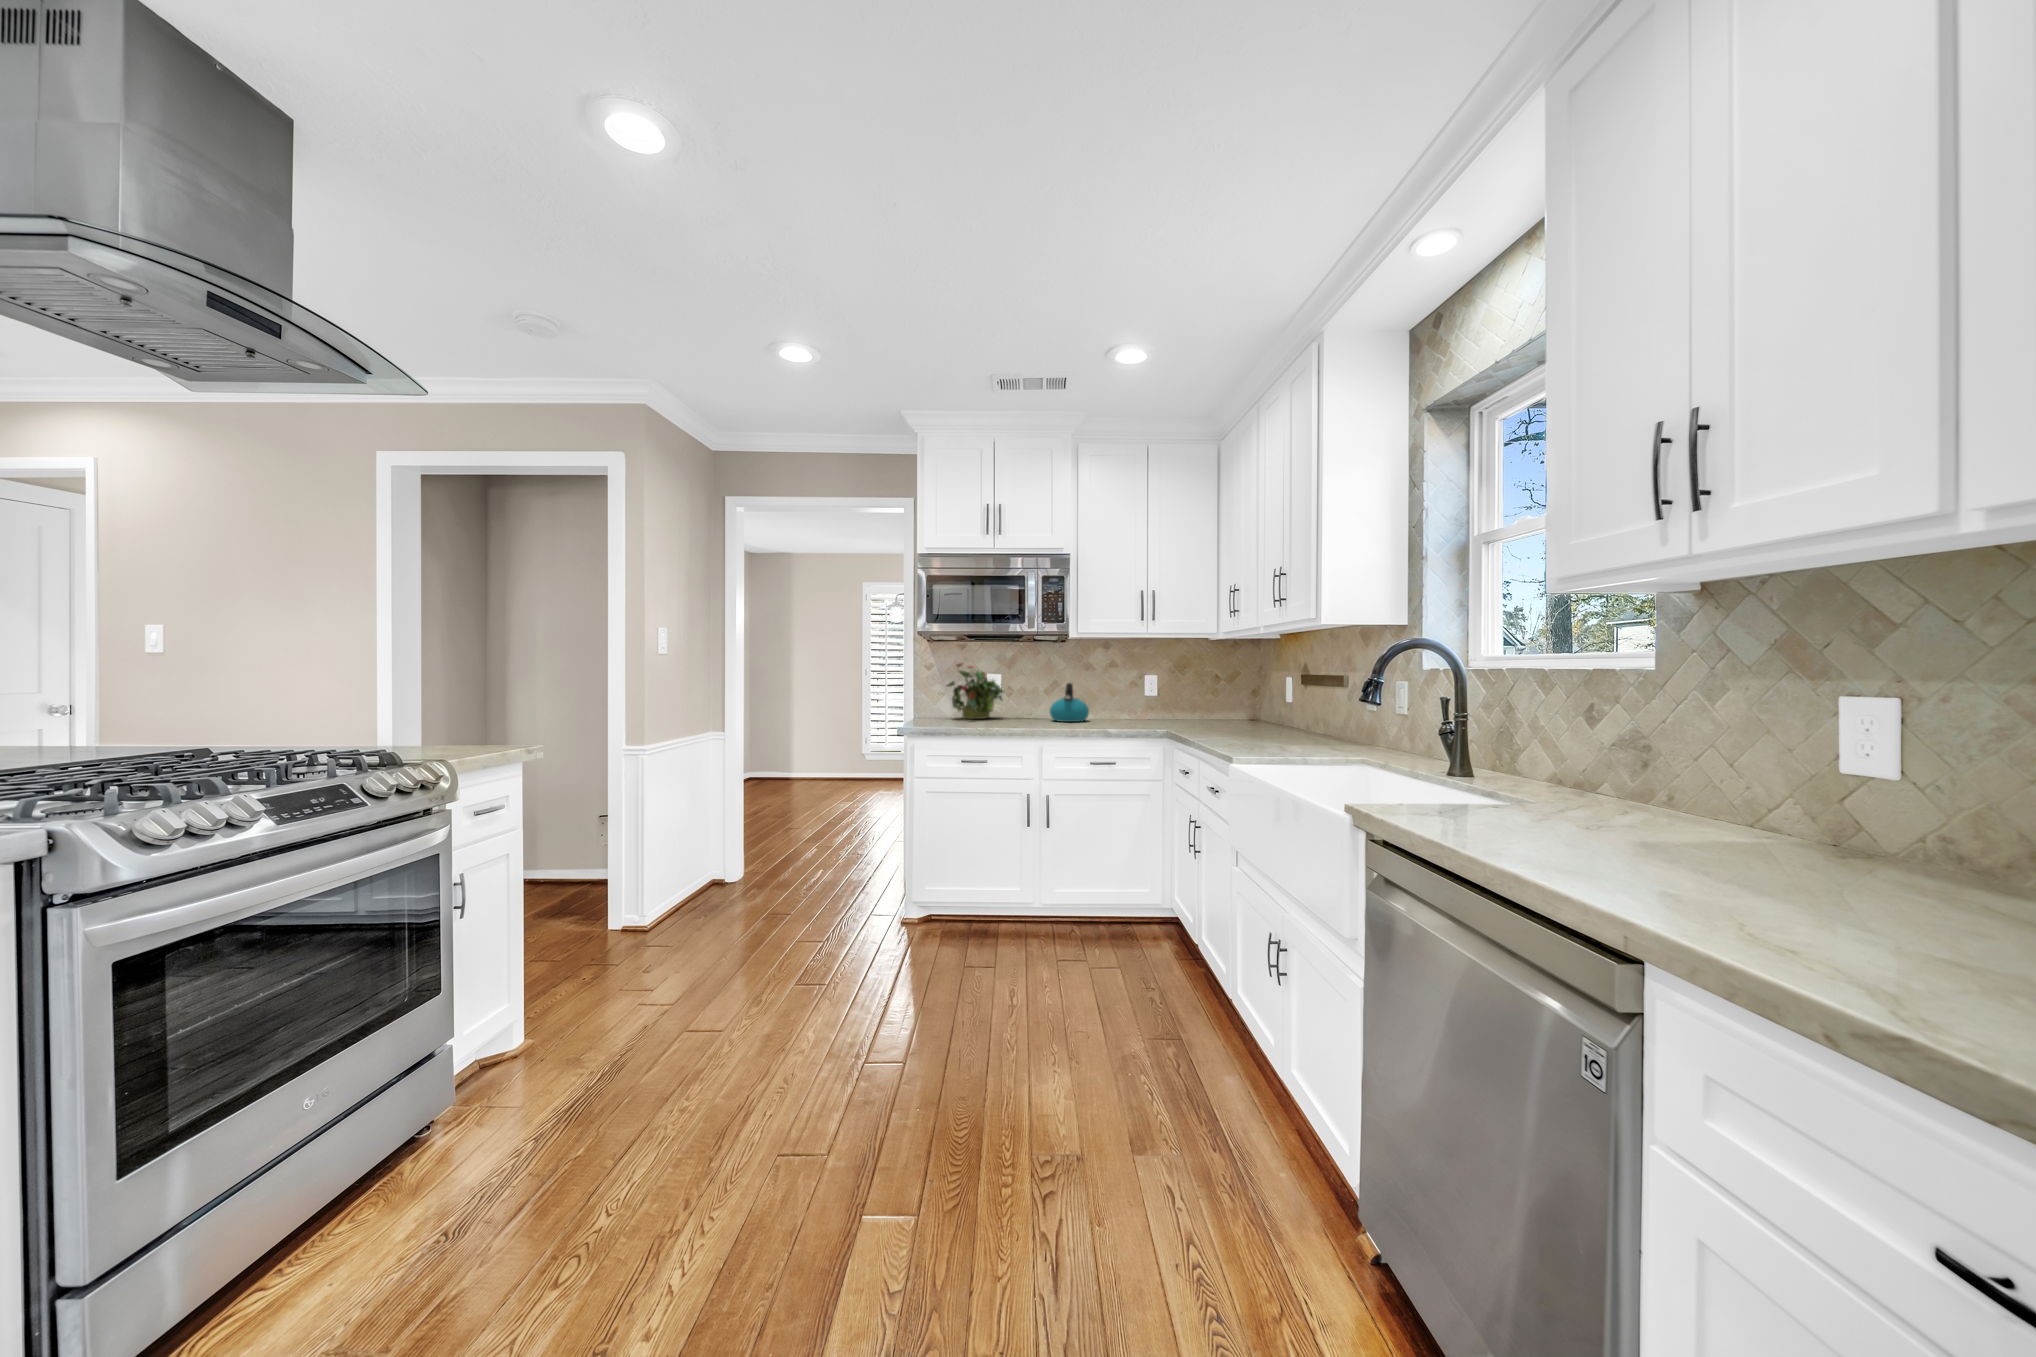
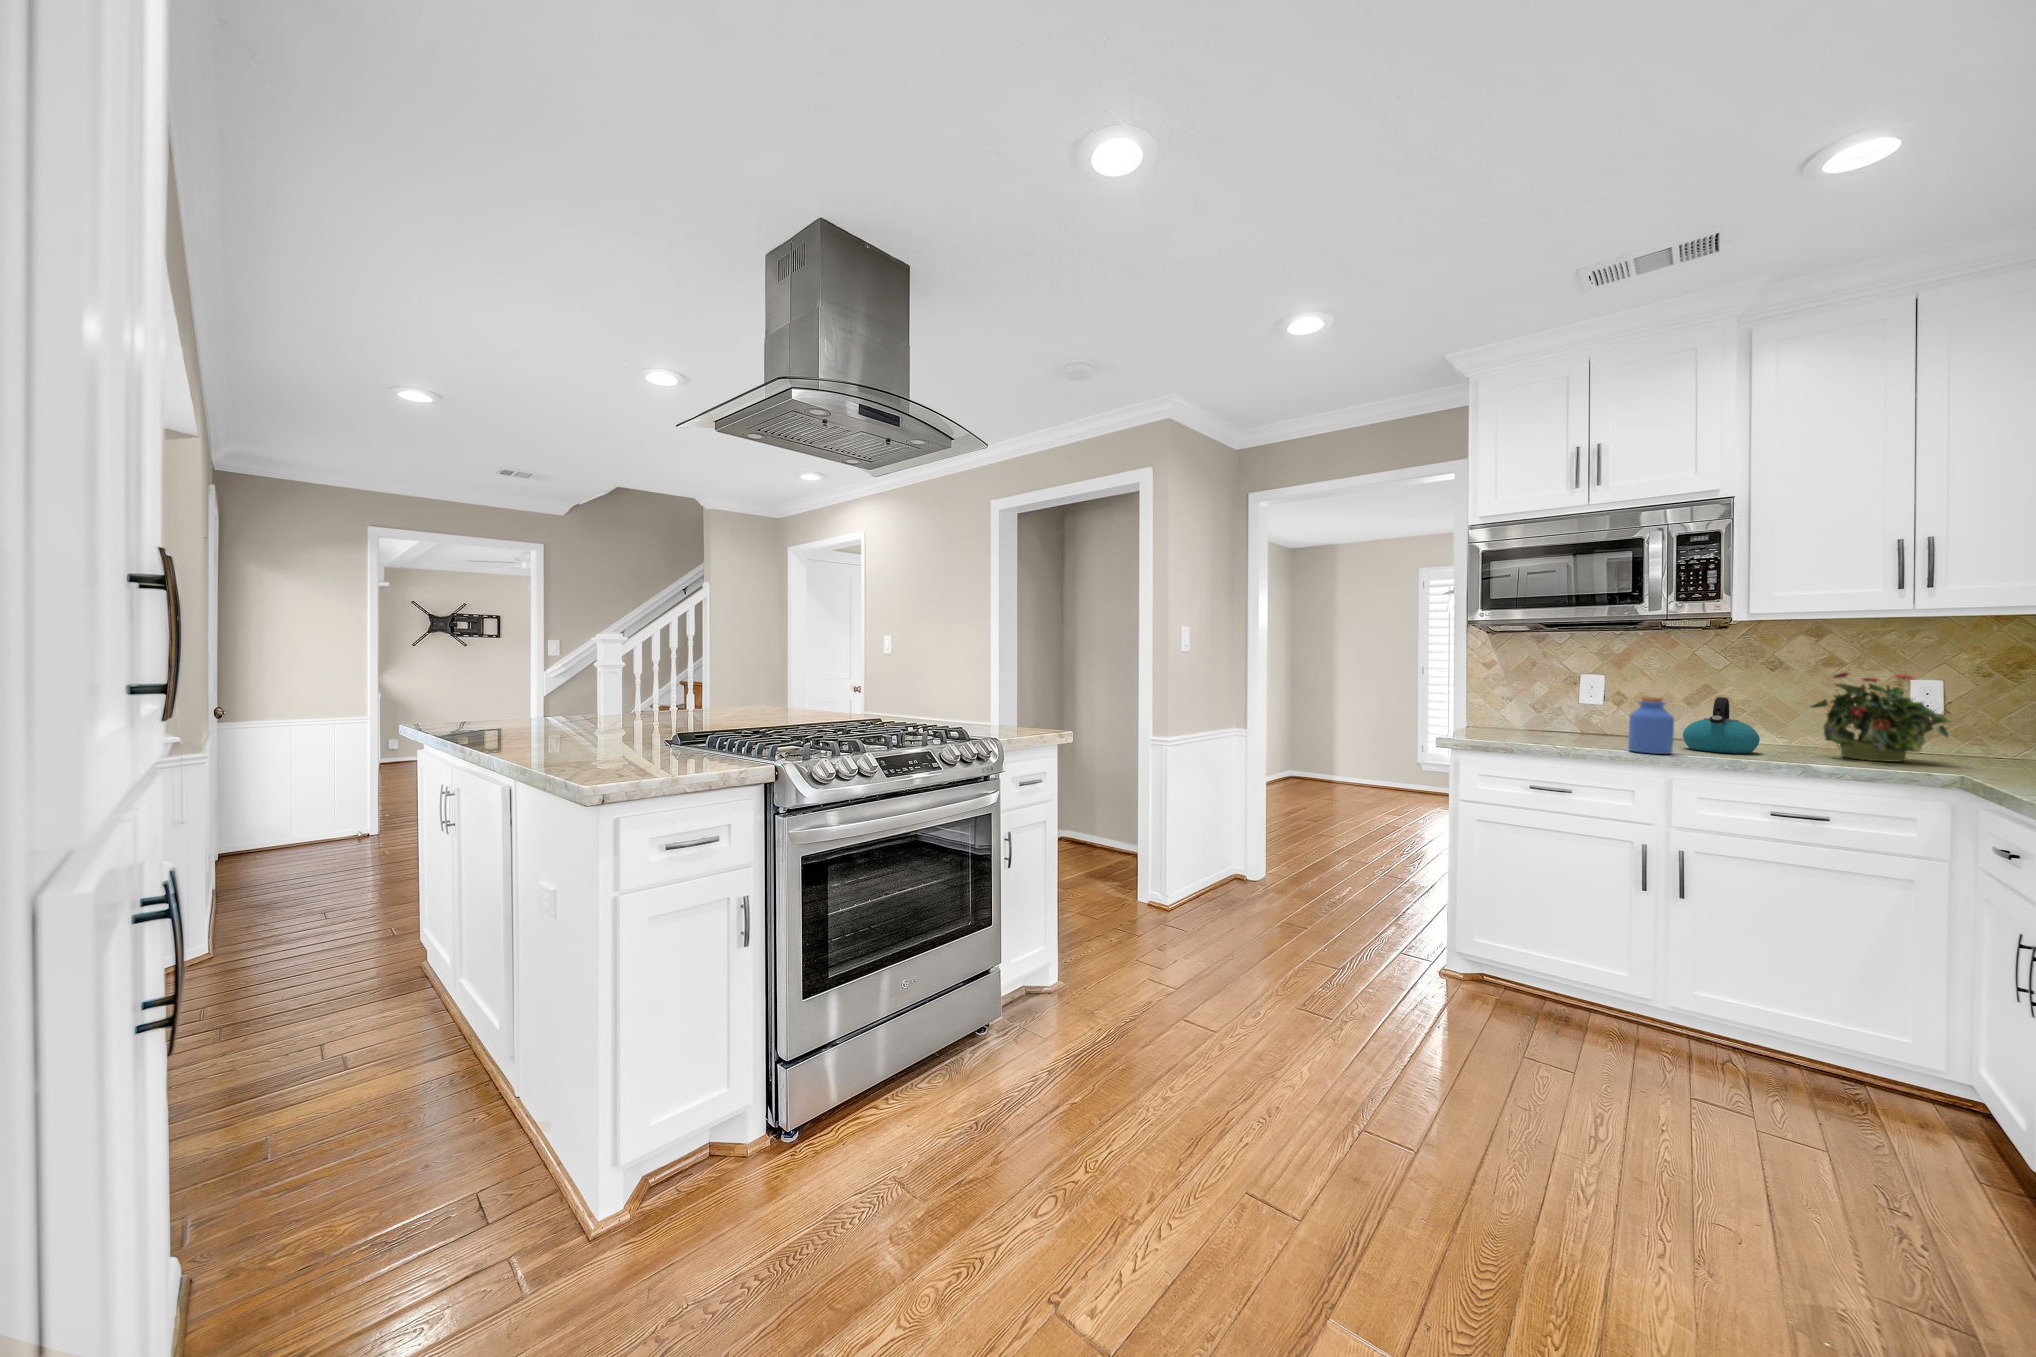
potted plant: present [947,663,1003,719] -> present [1811,672,1950,762]
jar: none [1020,684,1046,726] -> present [1628,697,1674,754]

